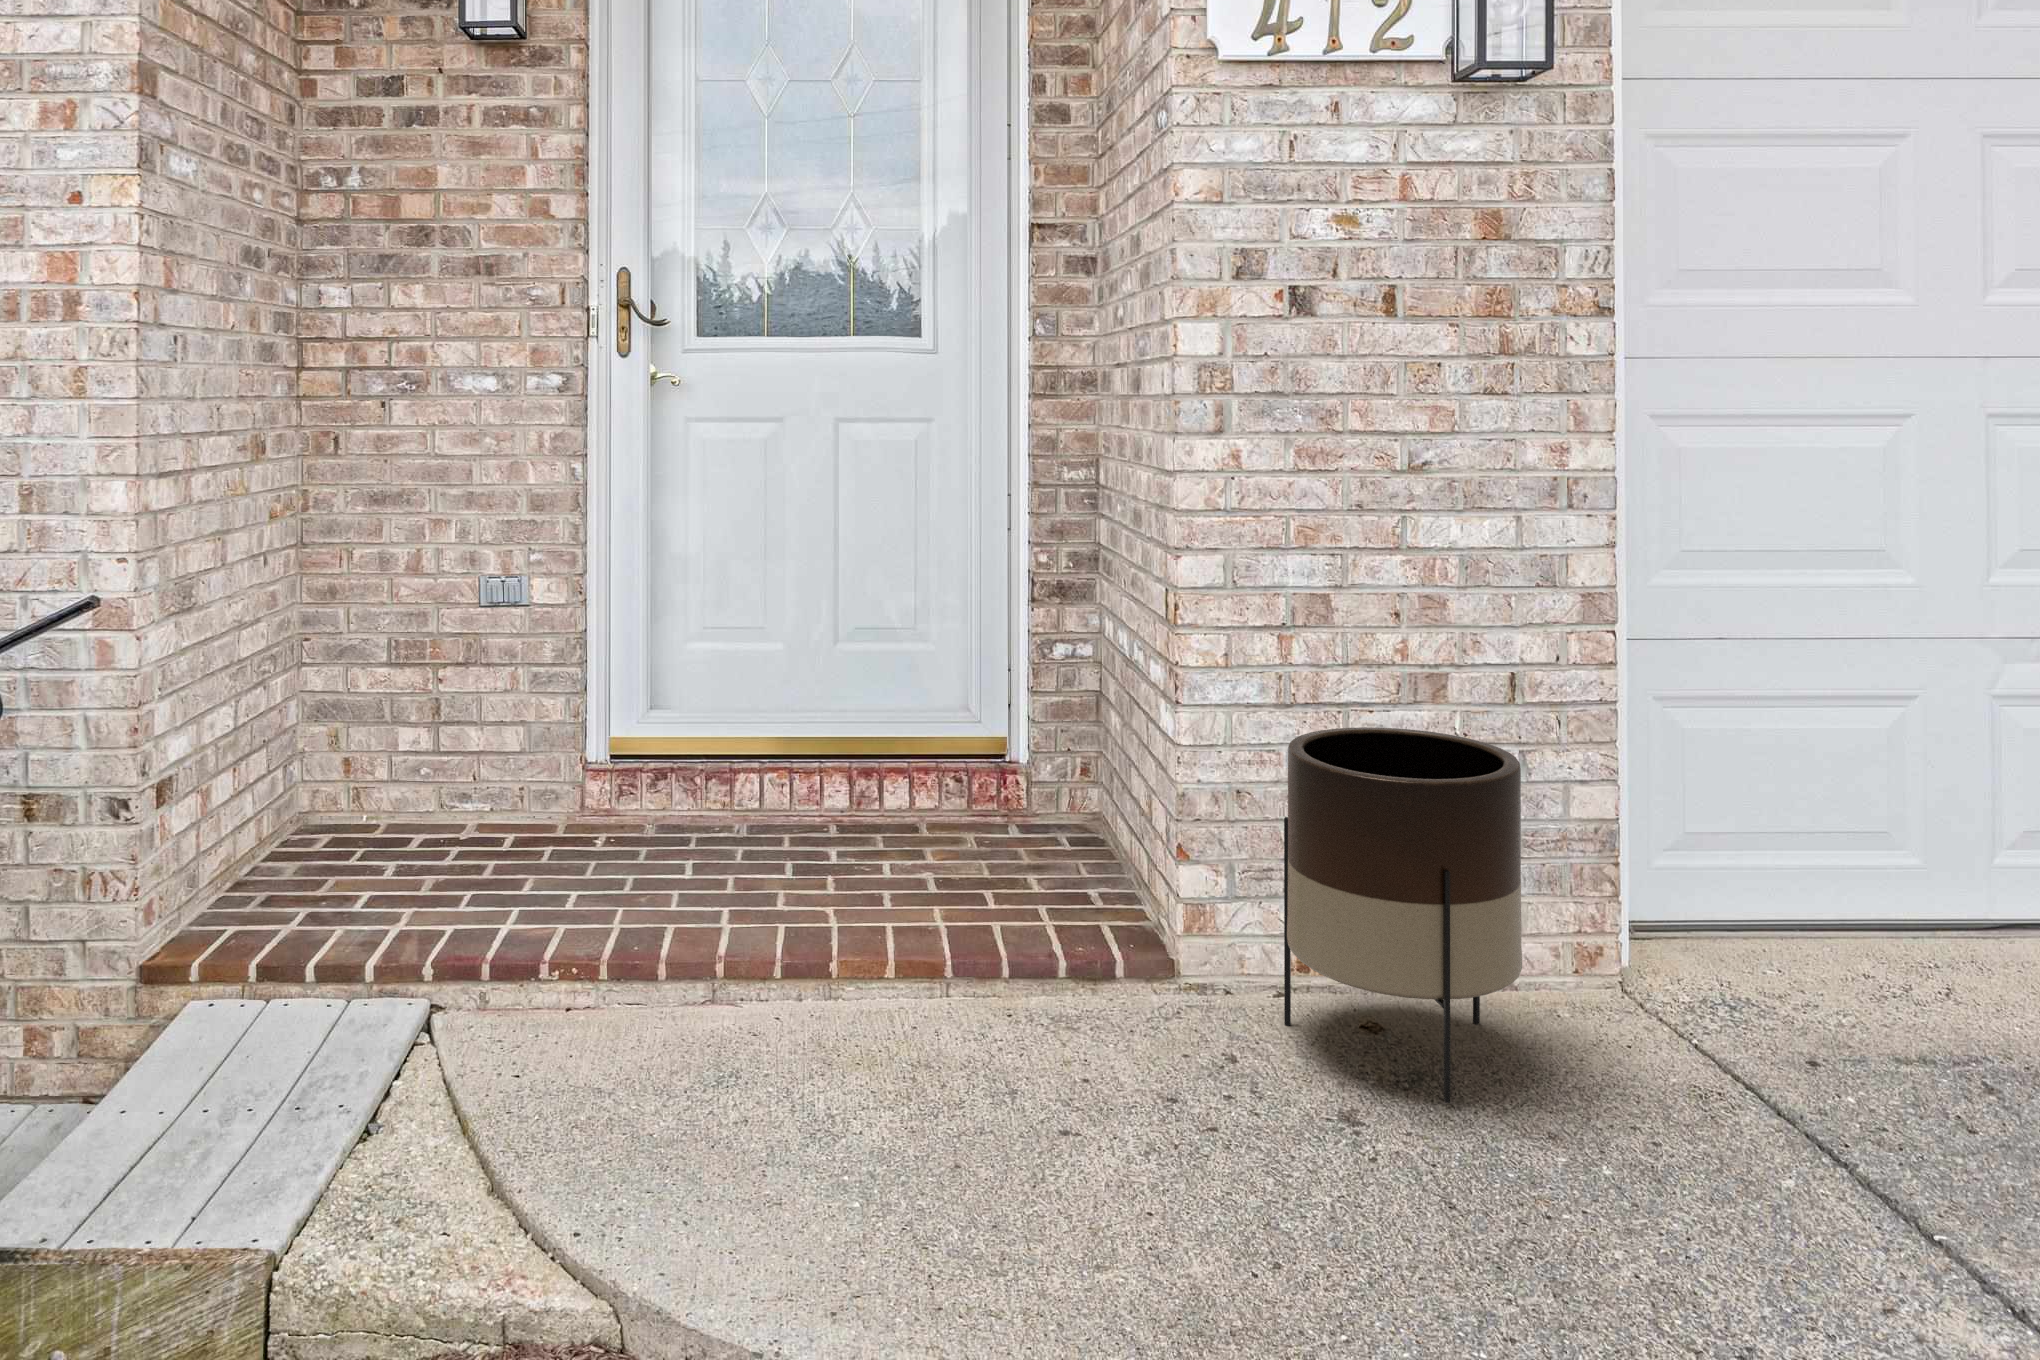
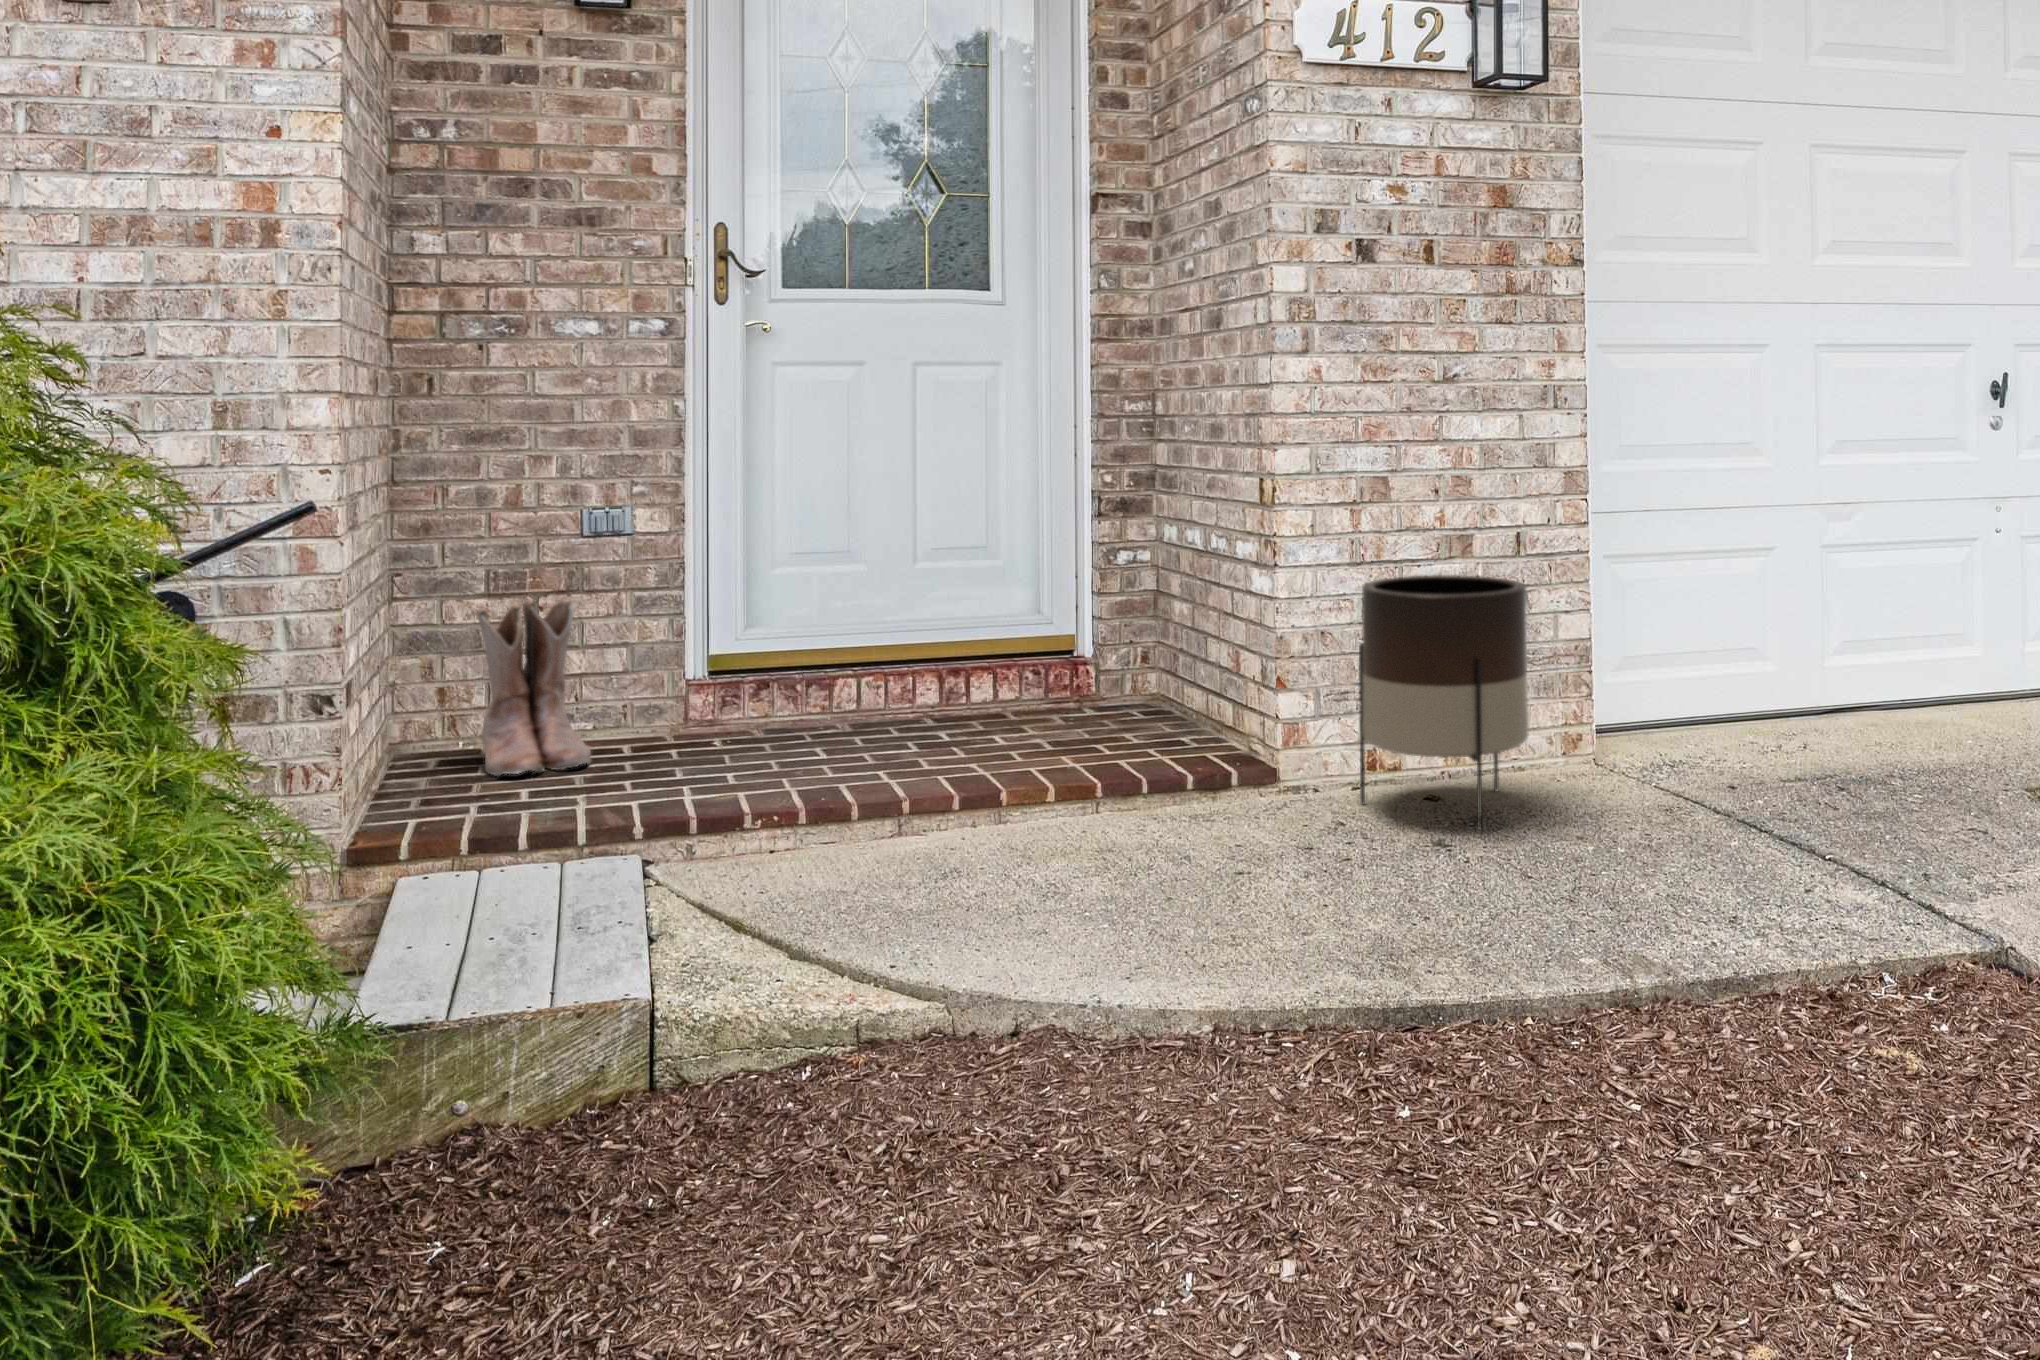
boots: none [315,674,426,871] -> present [477,599,591,776]

